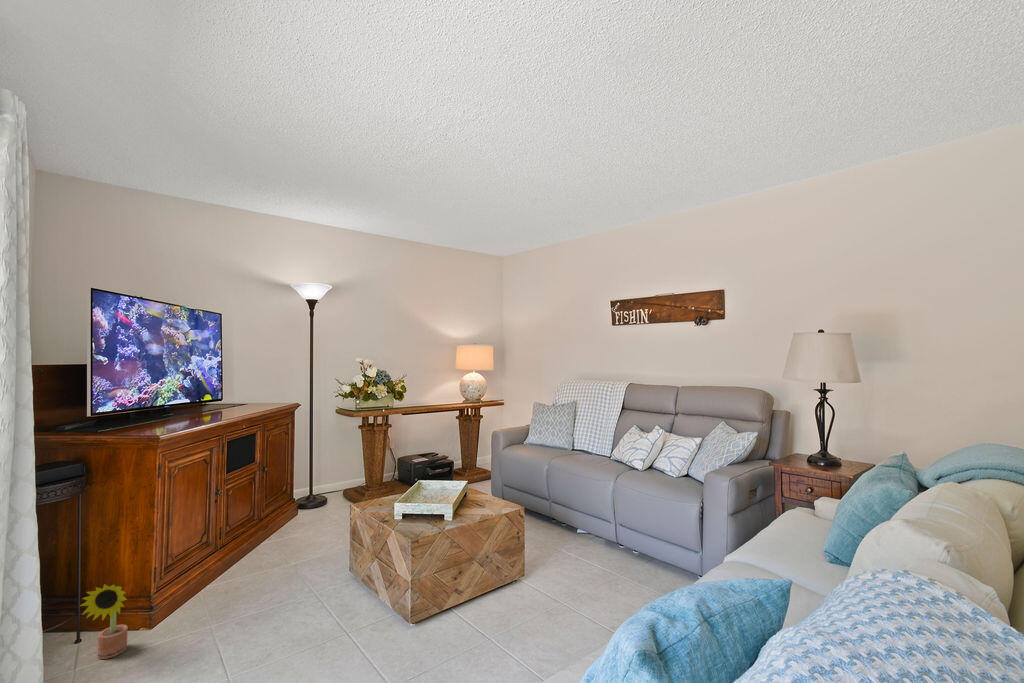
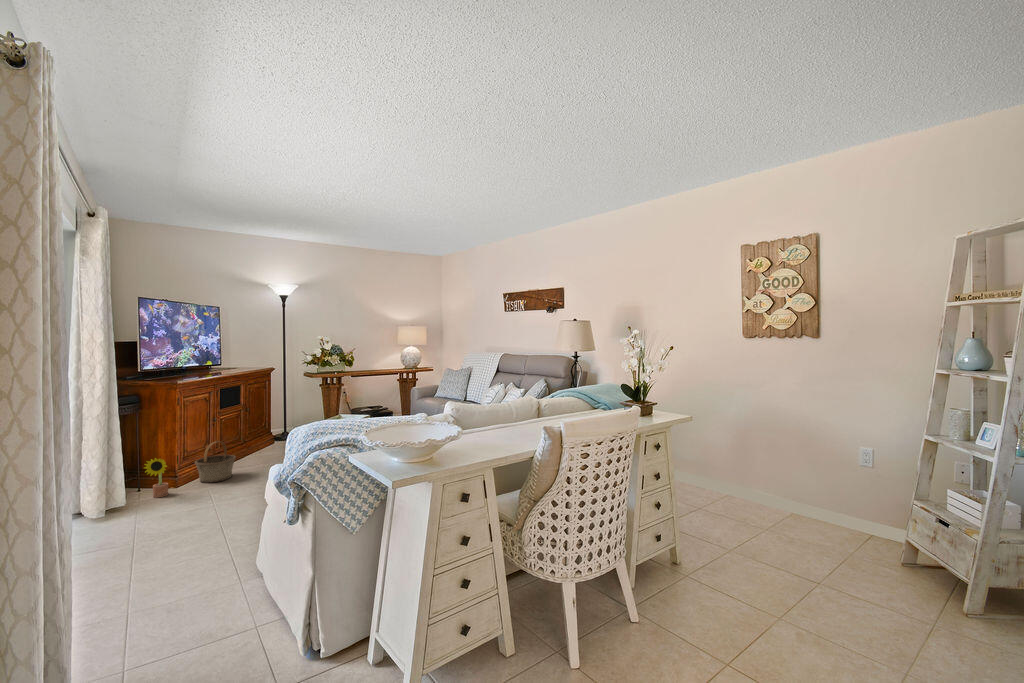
basket: none [178,533,249,612] -> present [195,441,236,483]

